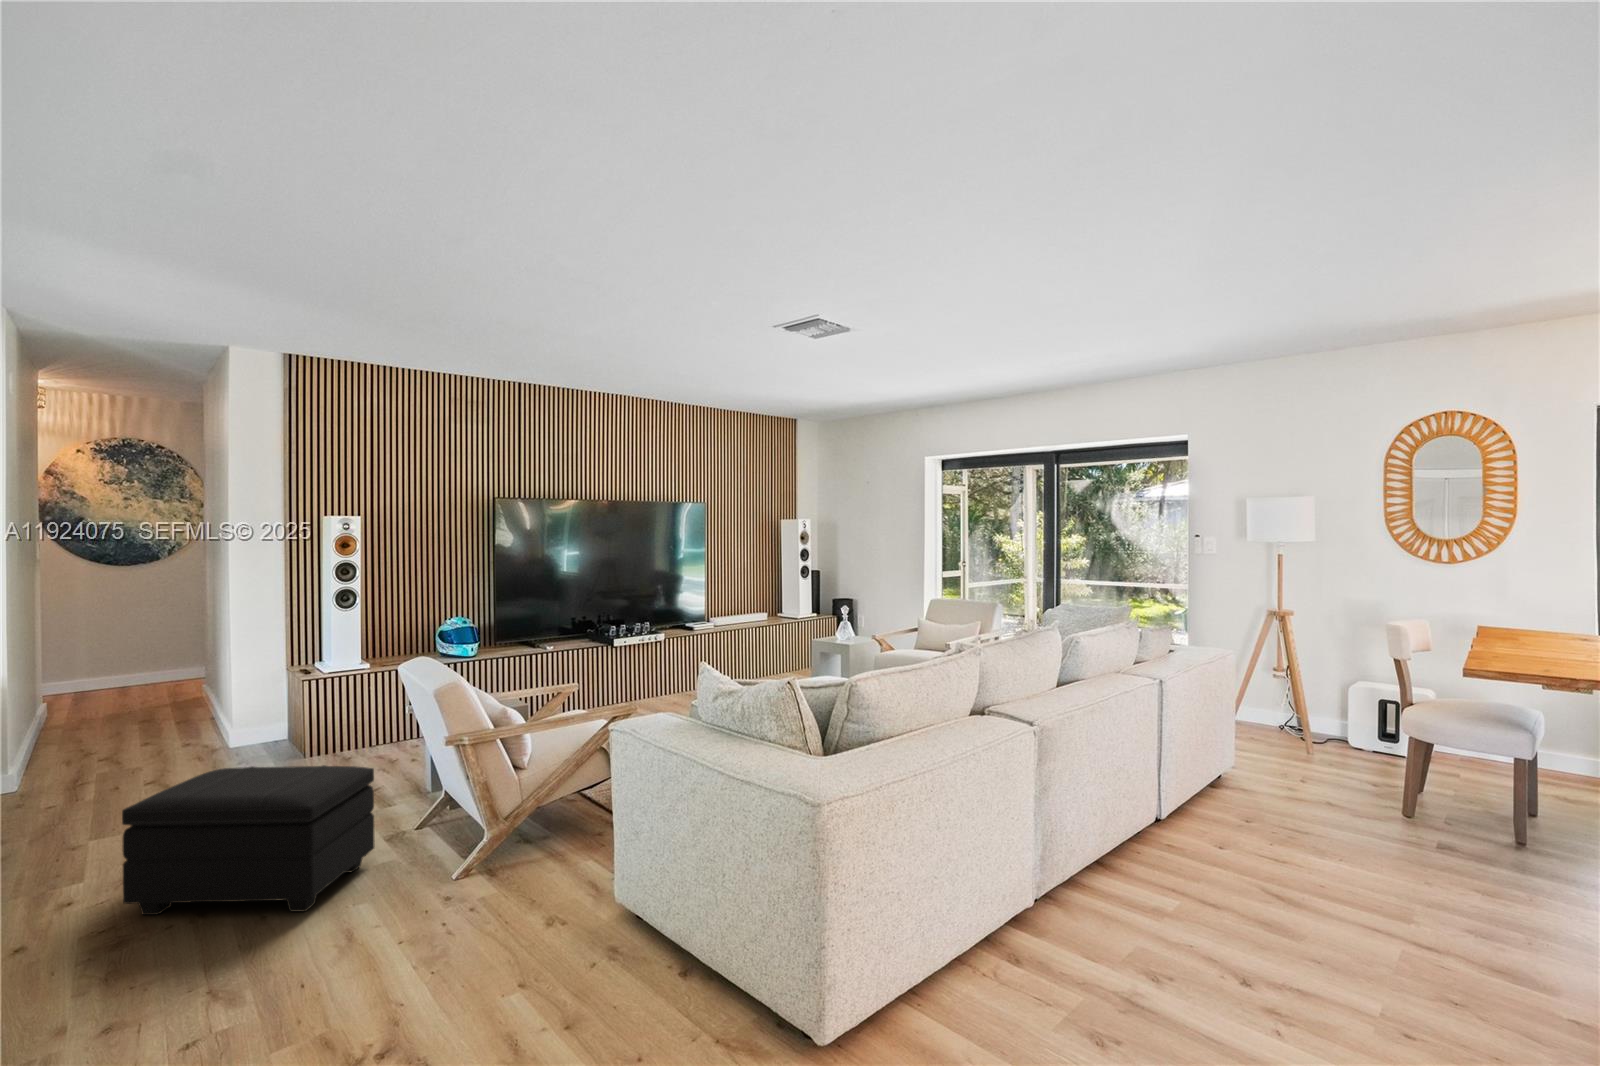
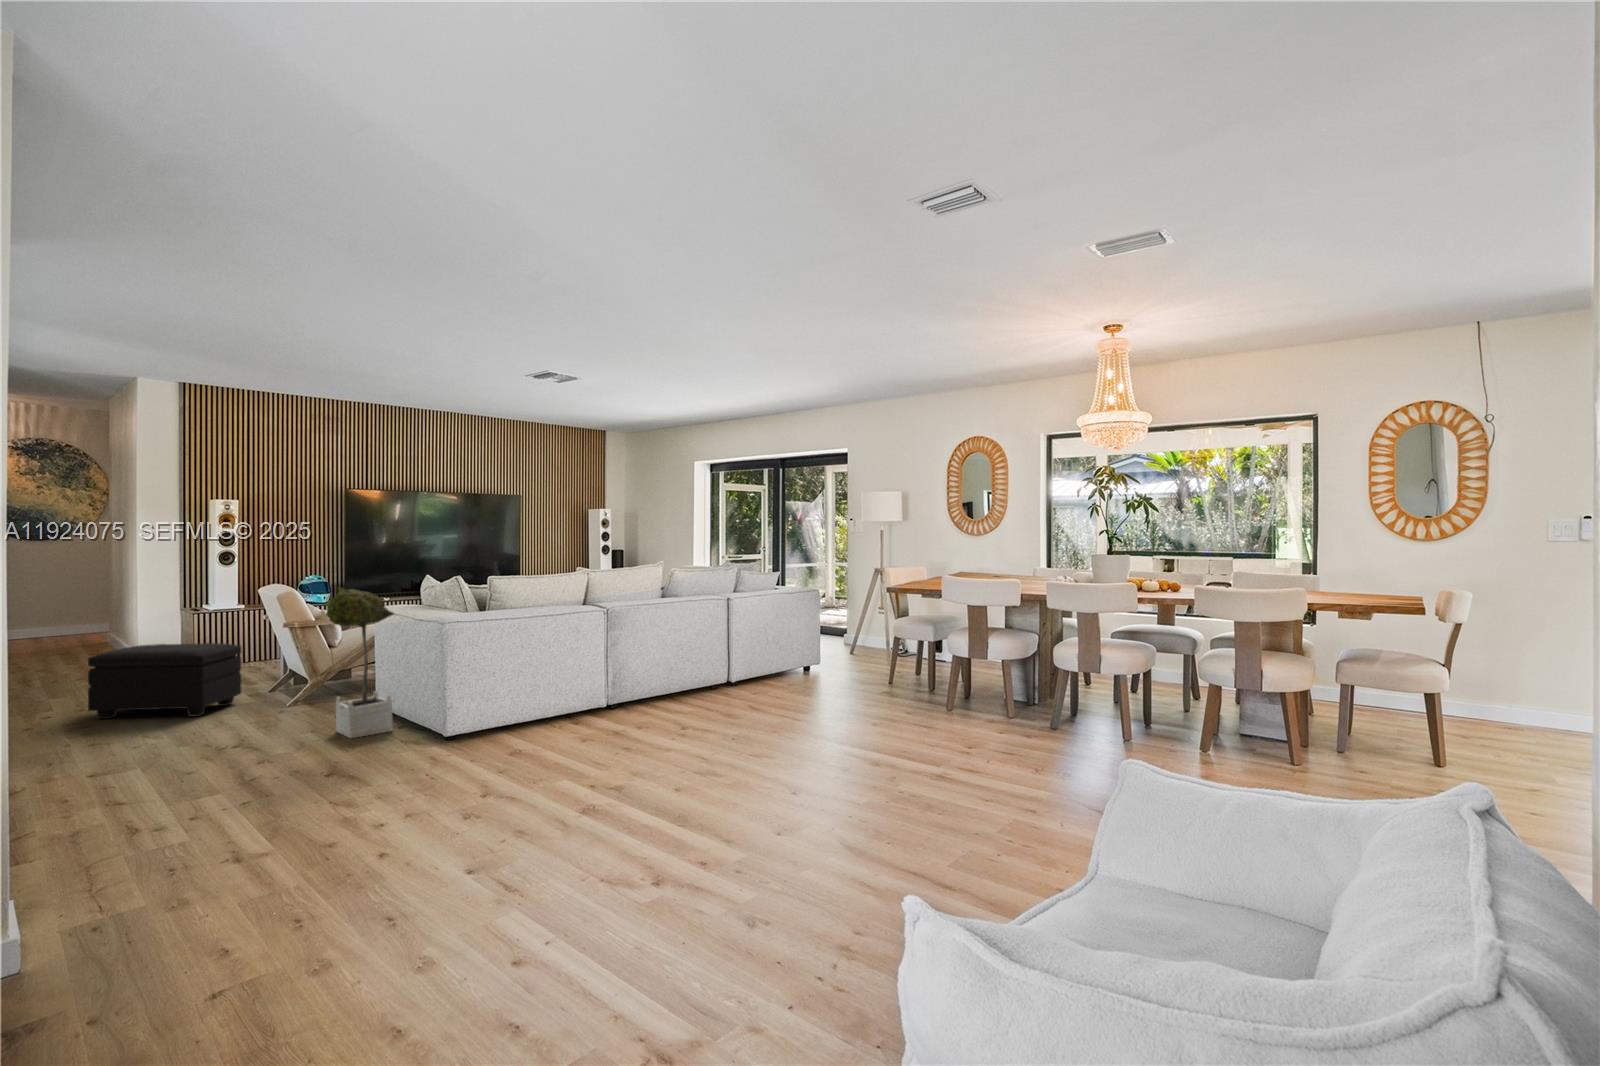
potted tree: none [538,702,662,1021] -> present [326,587,394,738]

